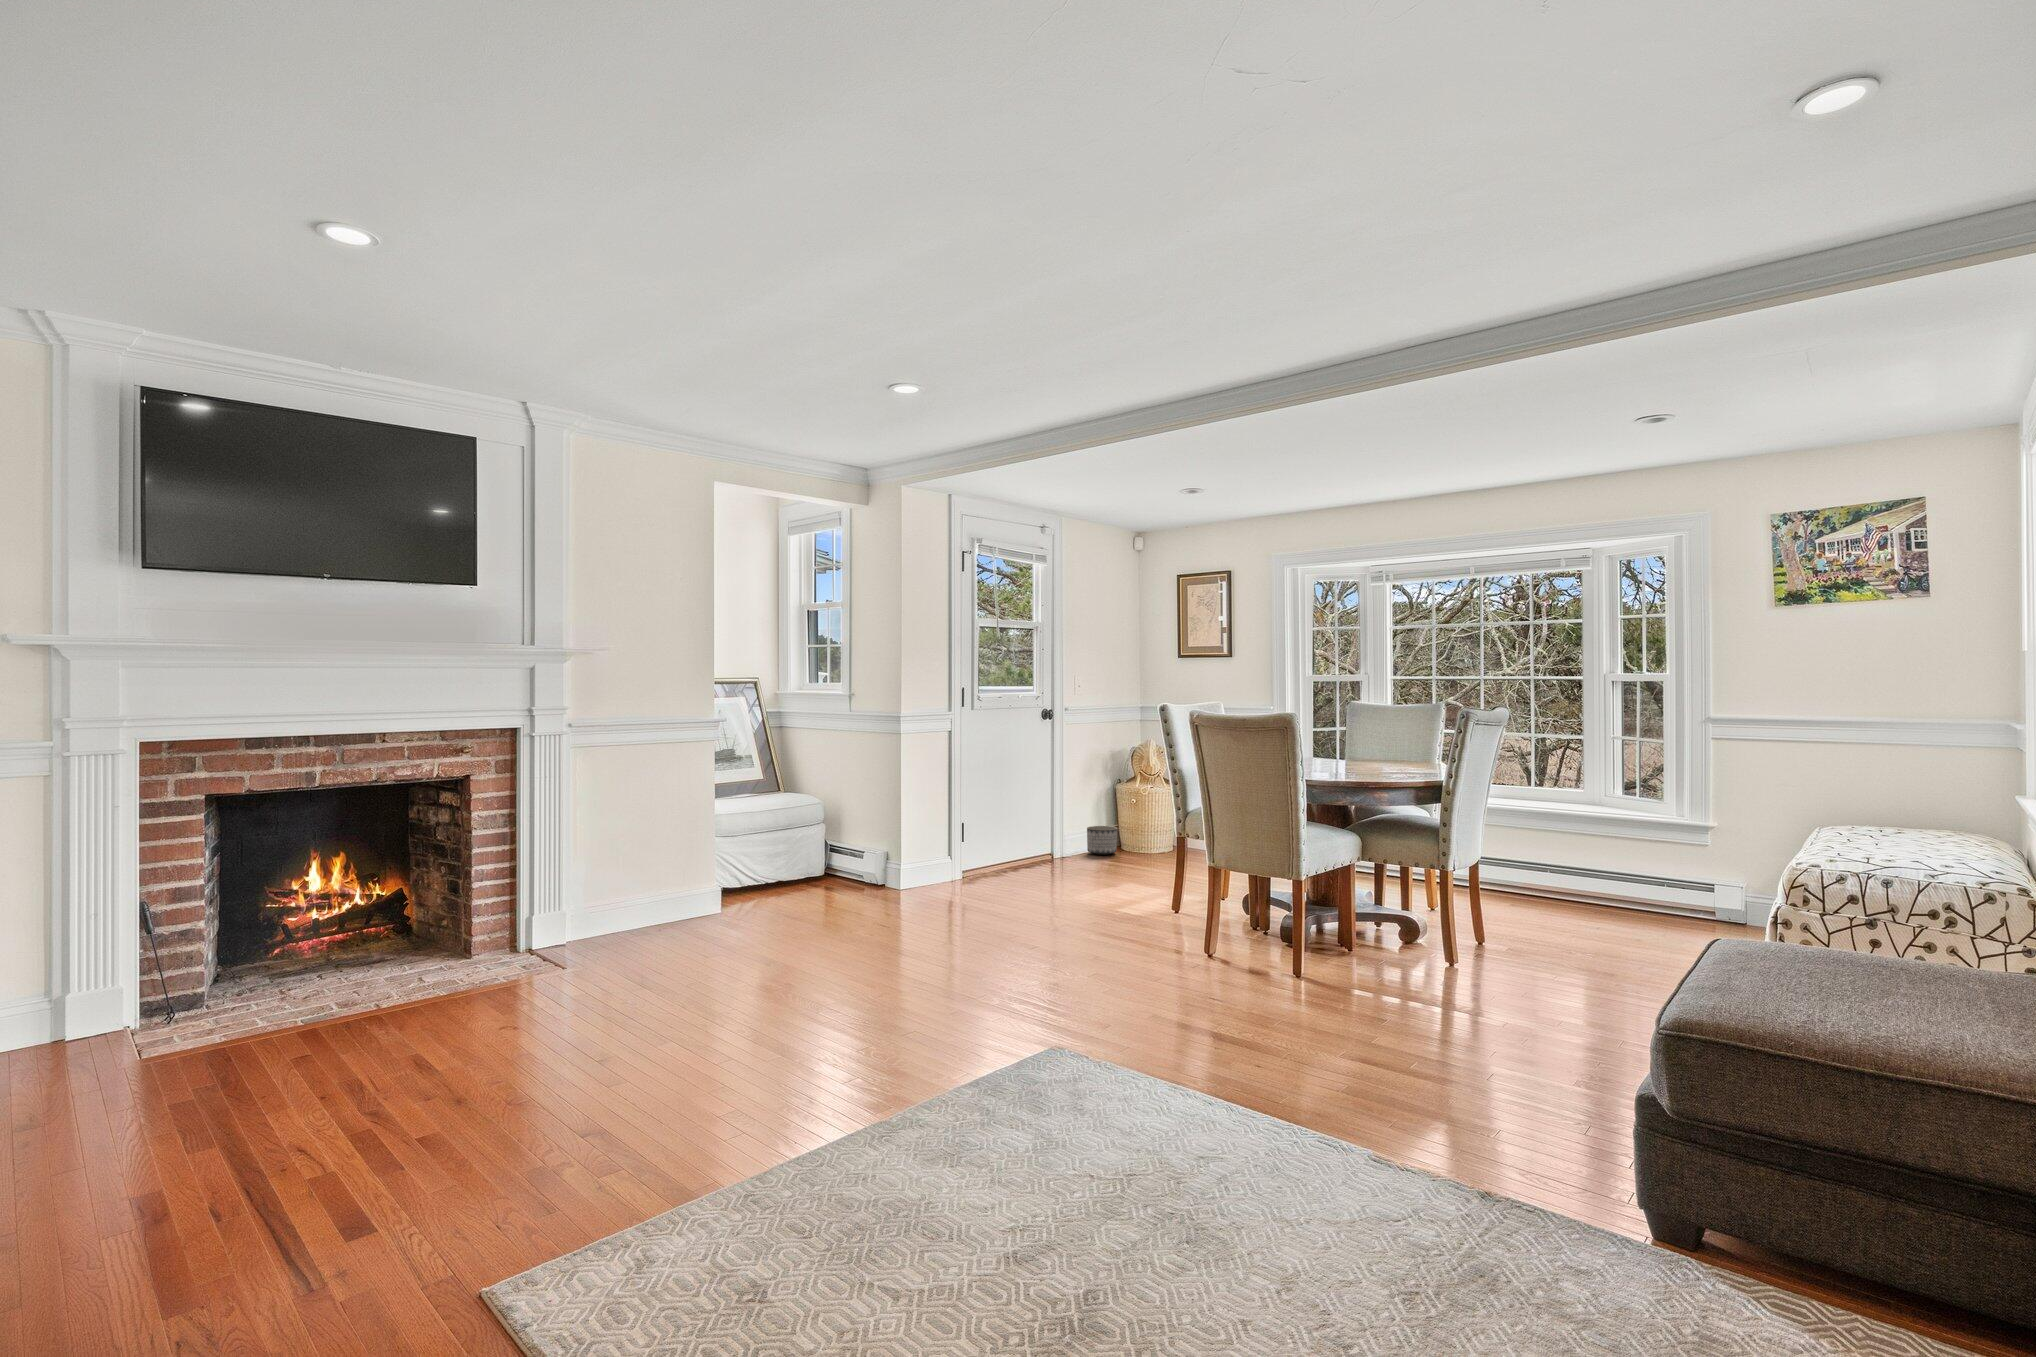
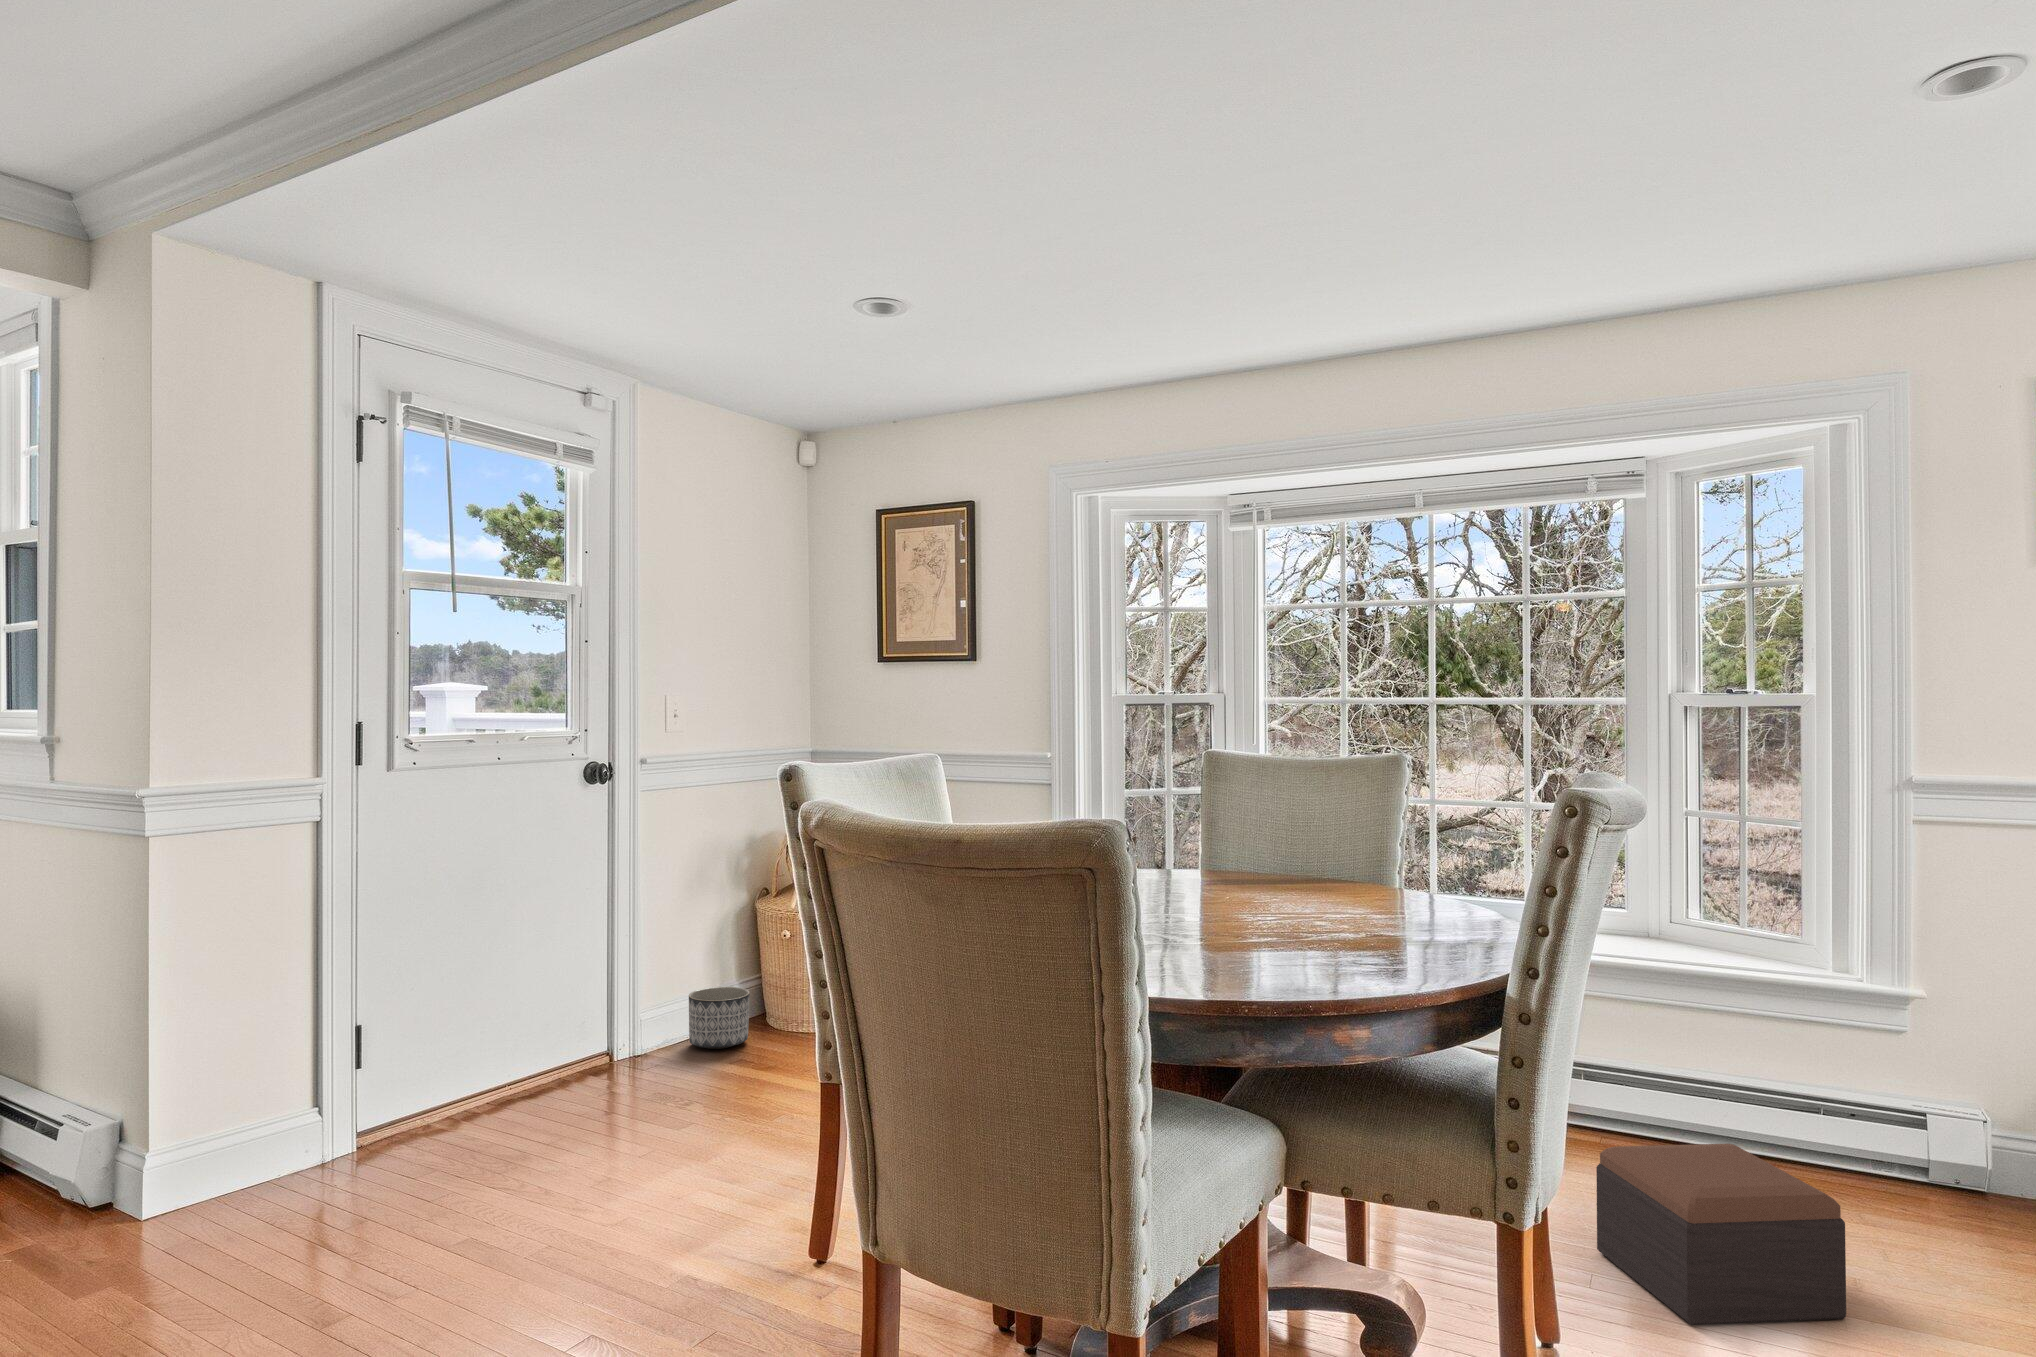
footstool: none [1522,879,1620,944] -> present [1596,1144,1846,1325]

